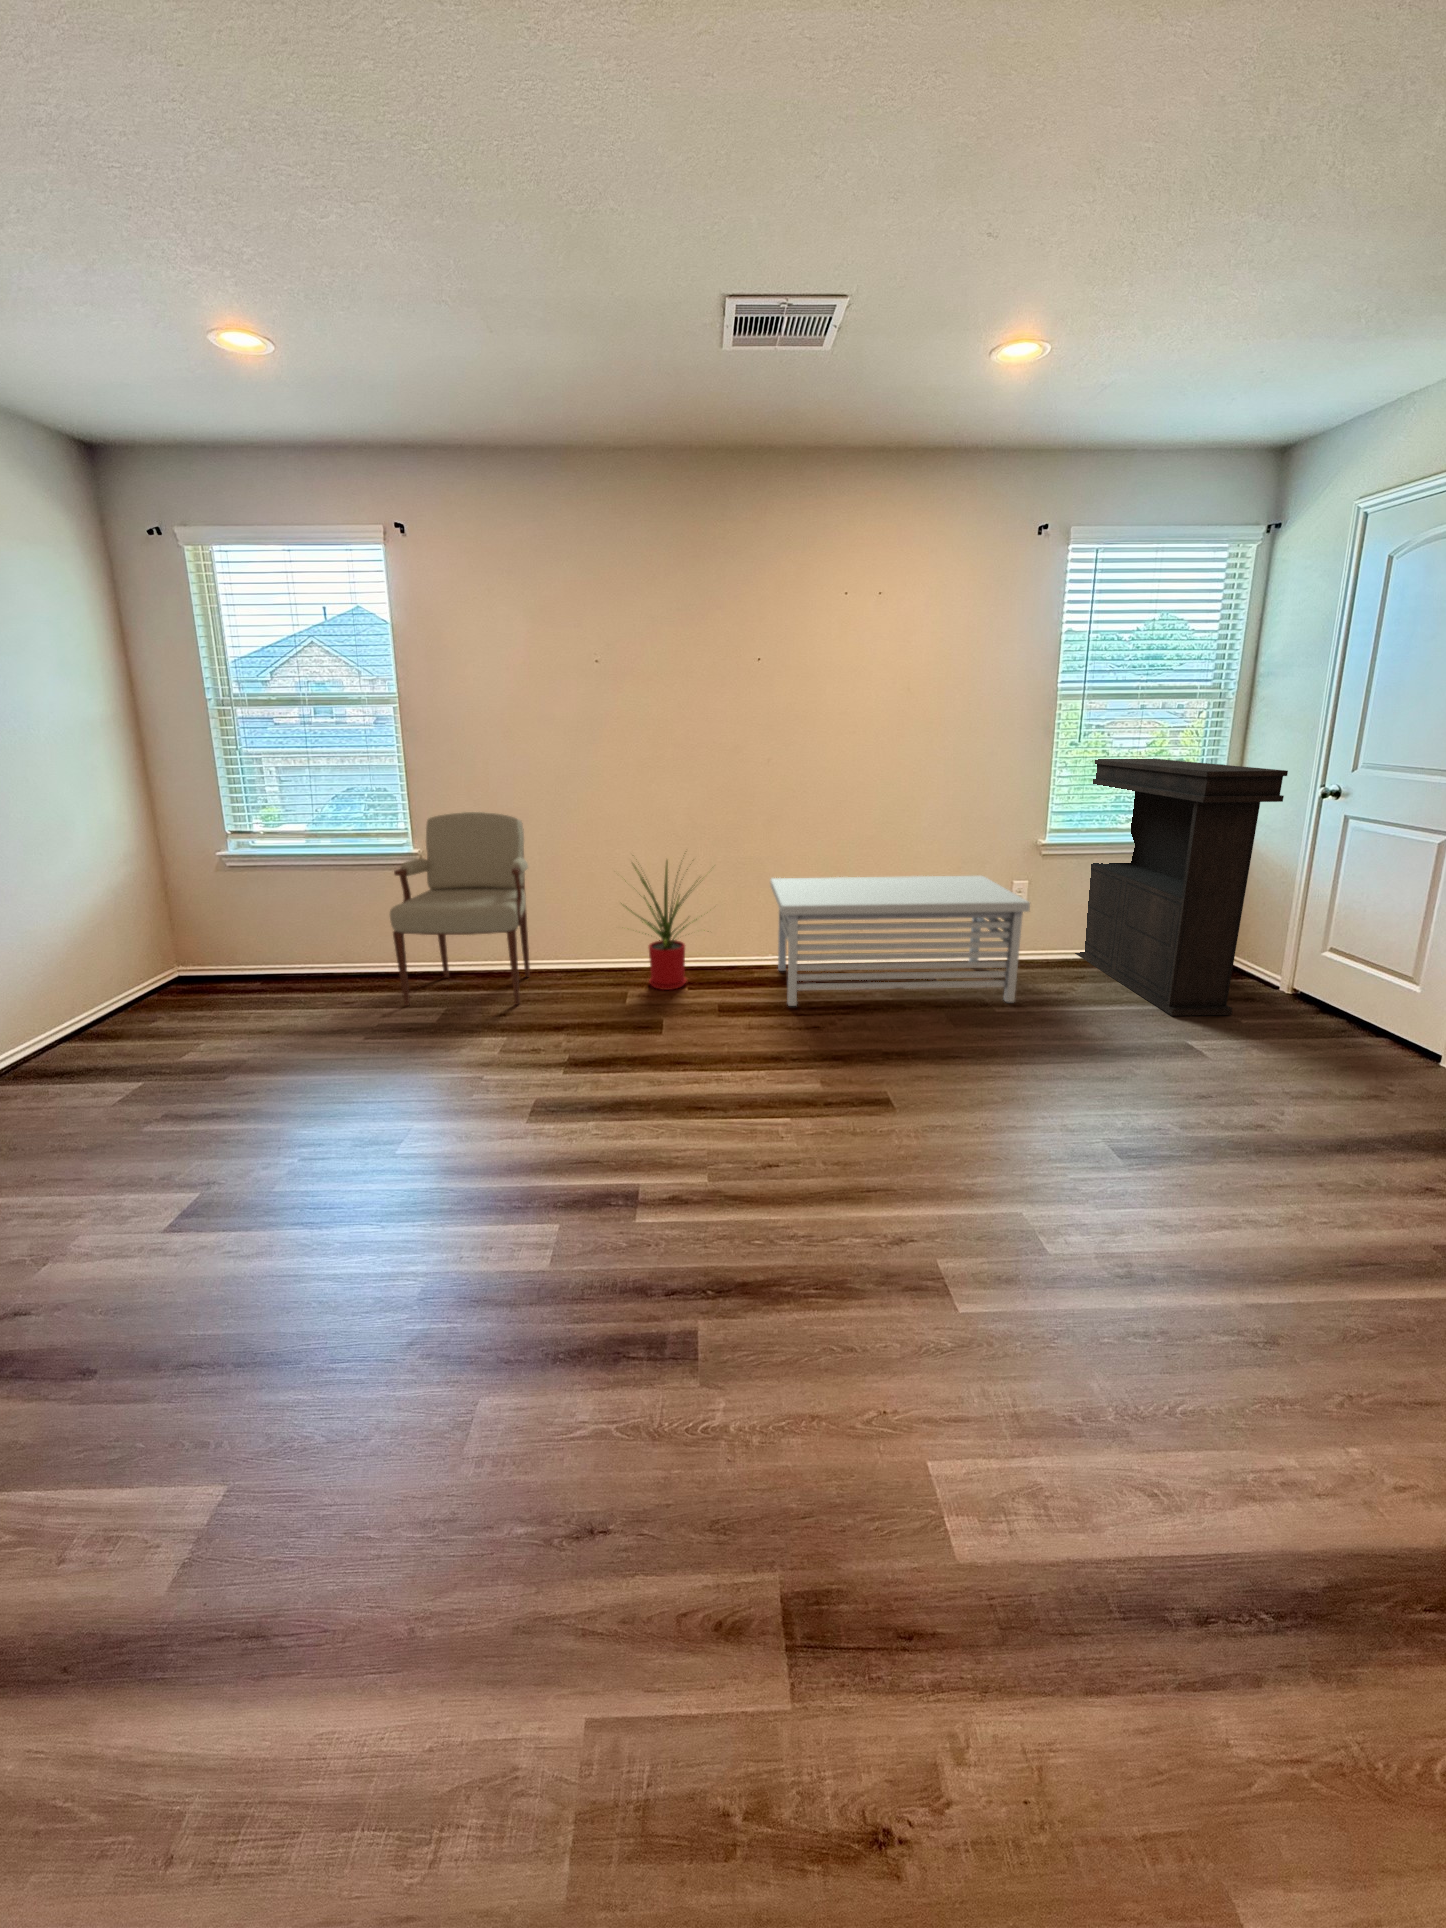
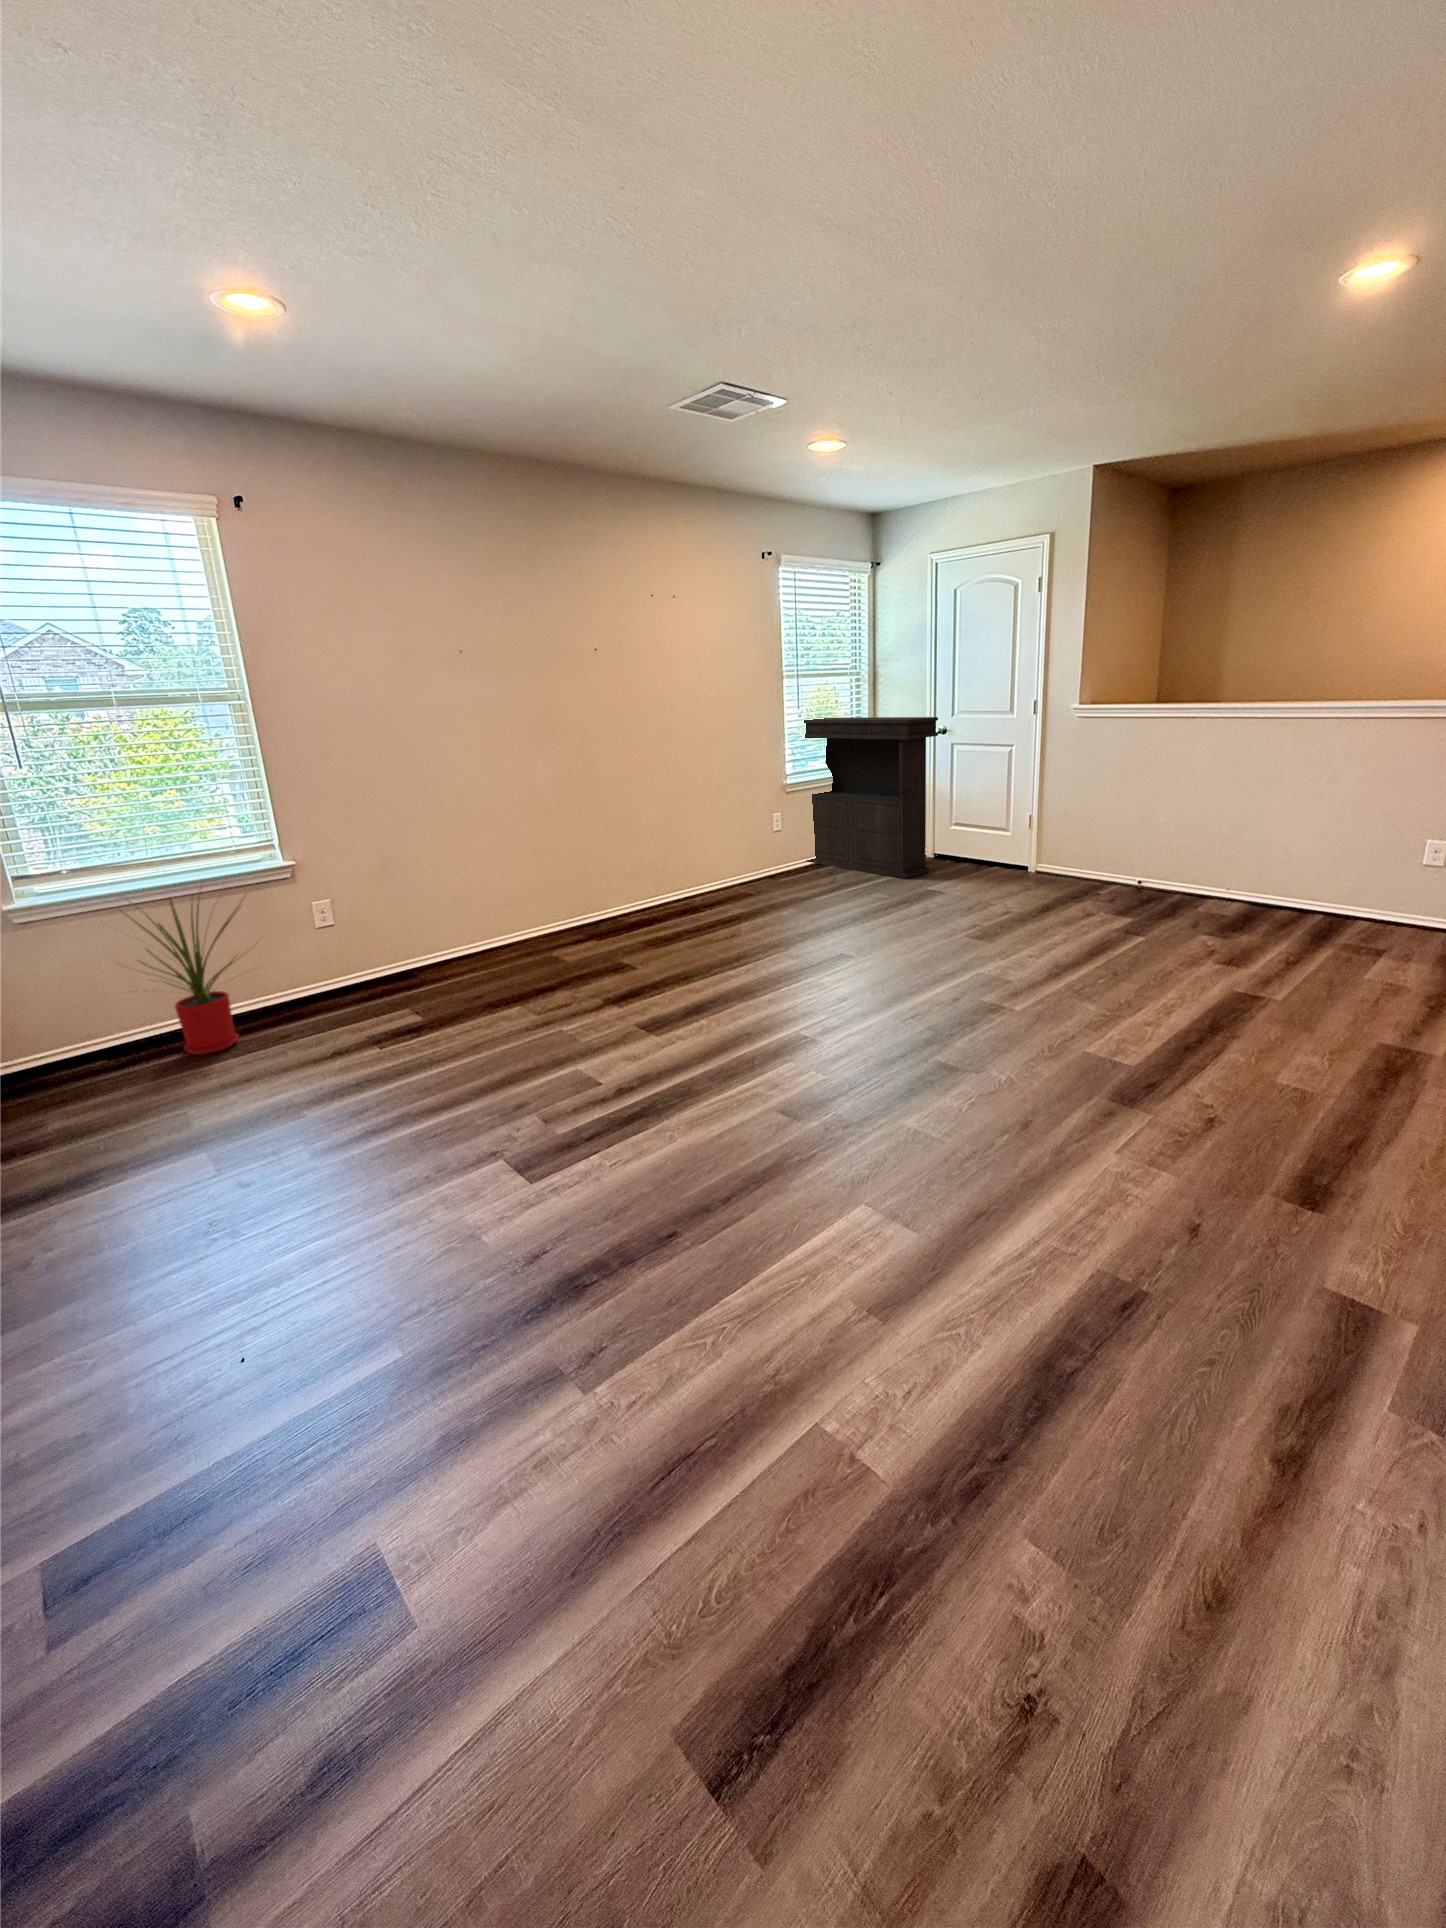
armchair: present [390,812,530,1006] -> none [311,808,482,1022]
house plant: present [626,861,705,990] -> present [118,897,248,1054]
storage bench: present [770,876,1030,1006] -> none [630,812,827,930]

